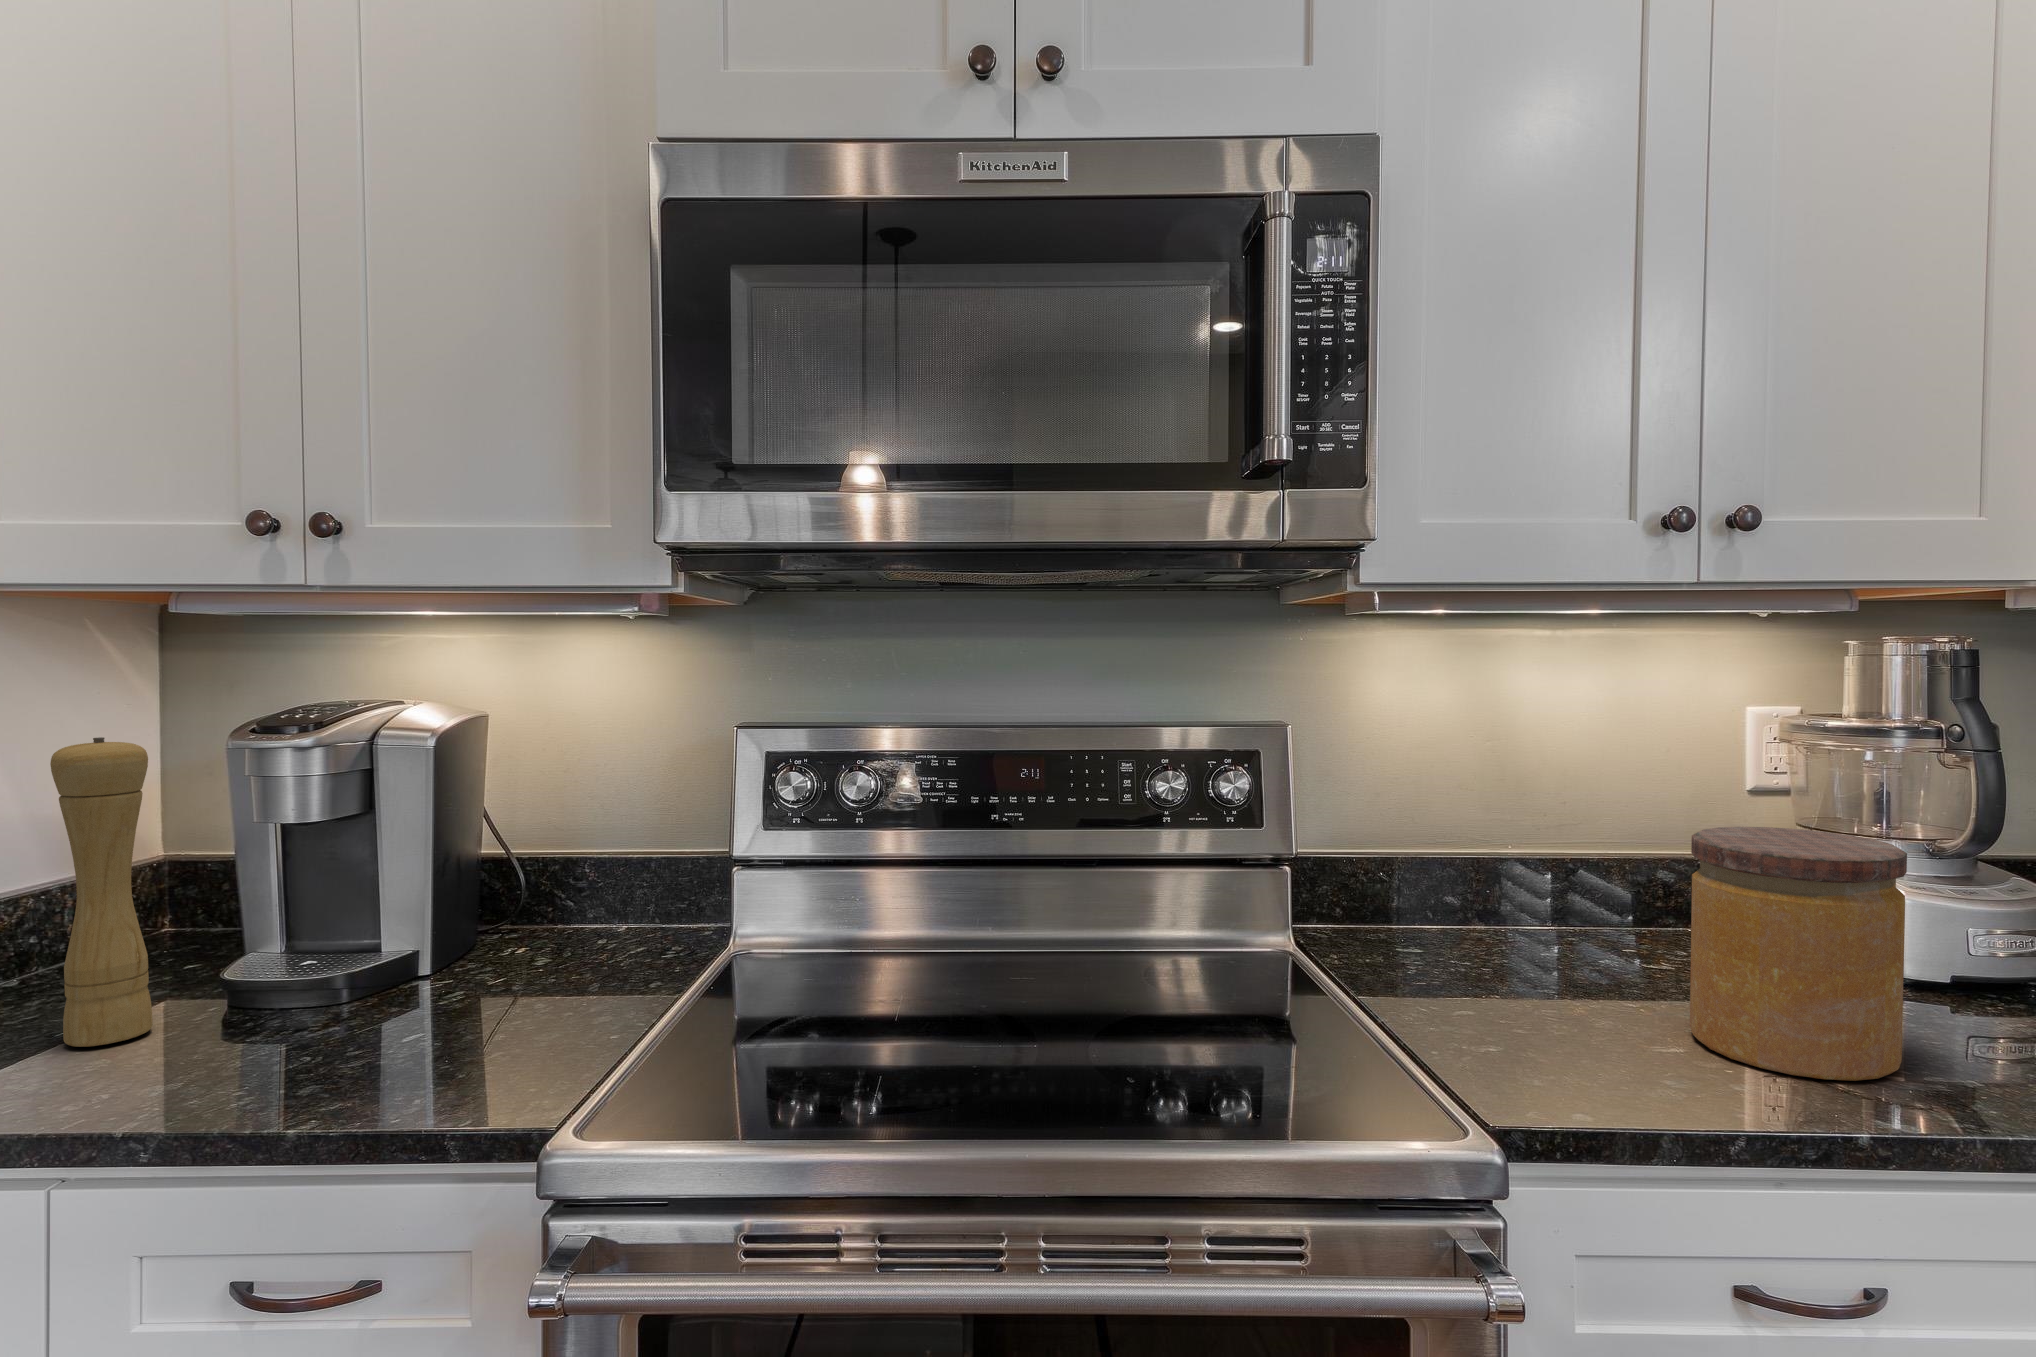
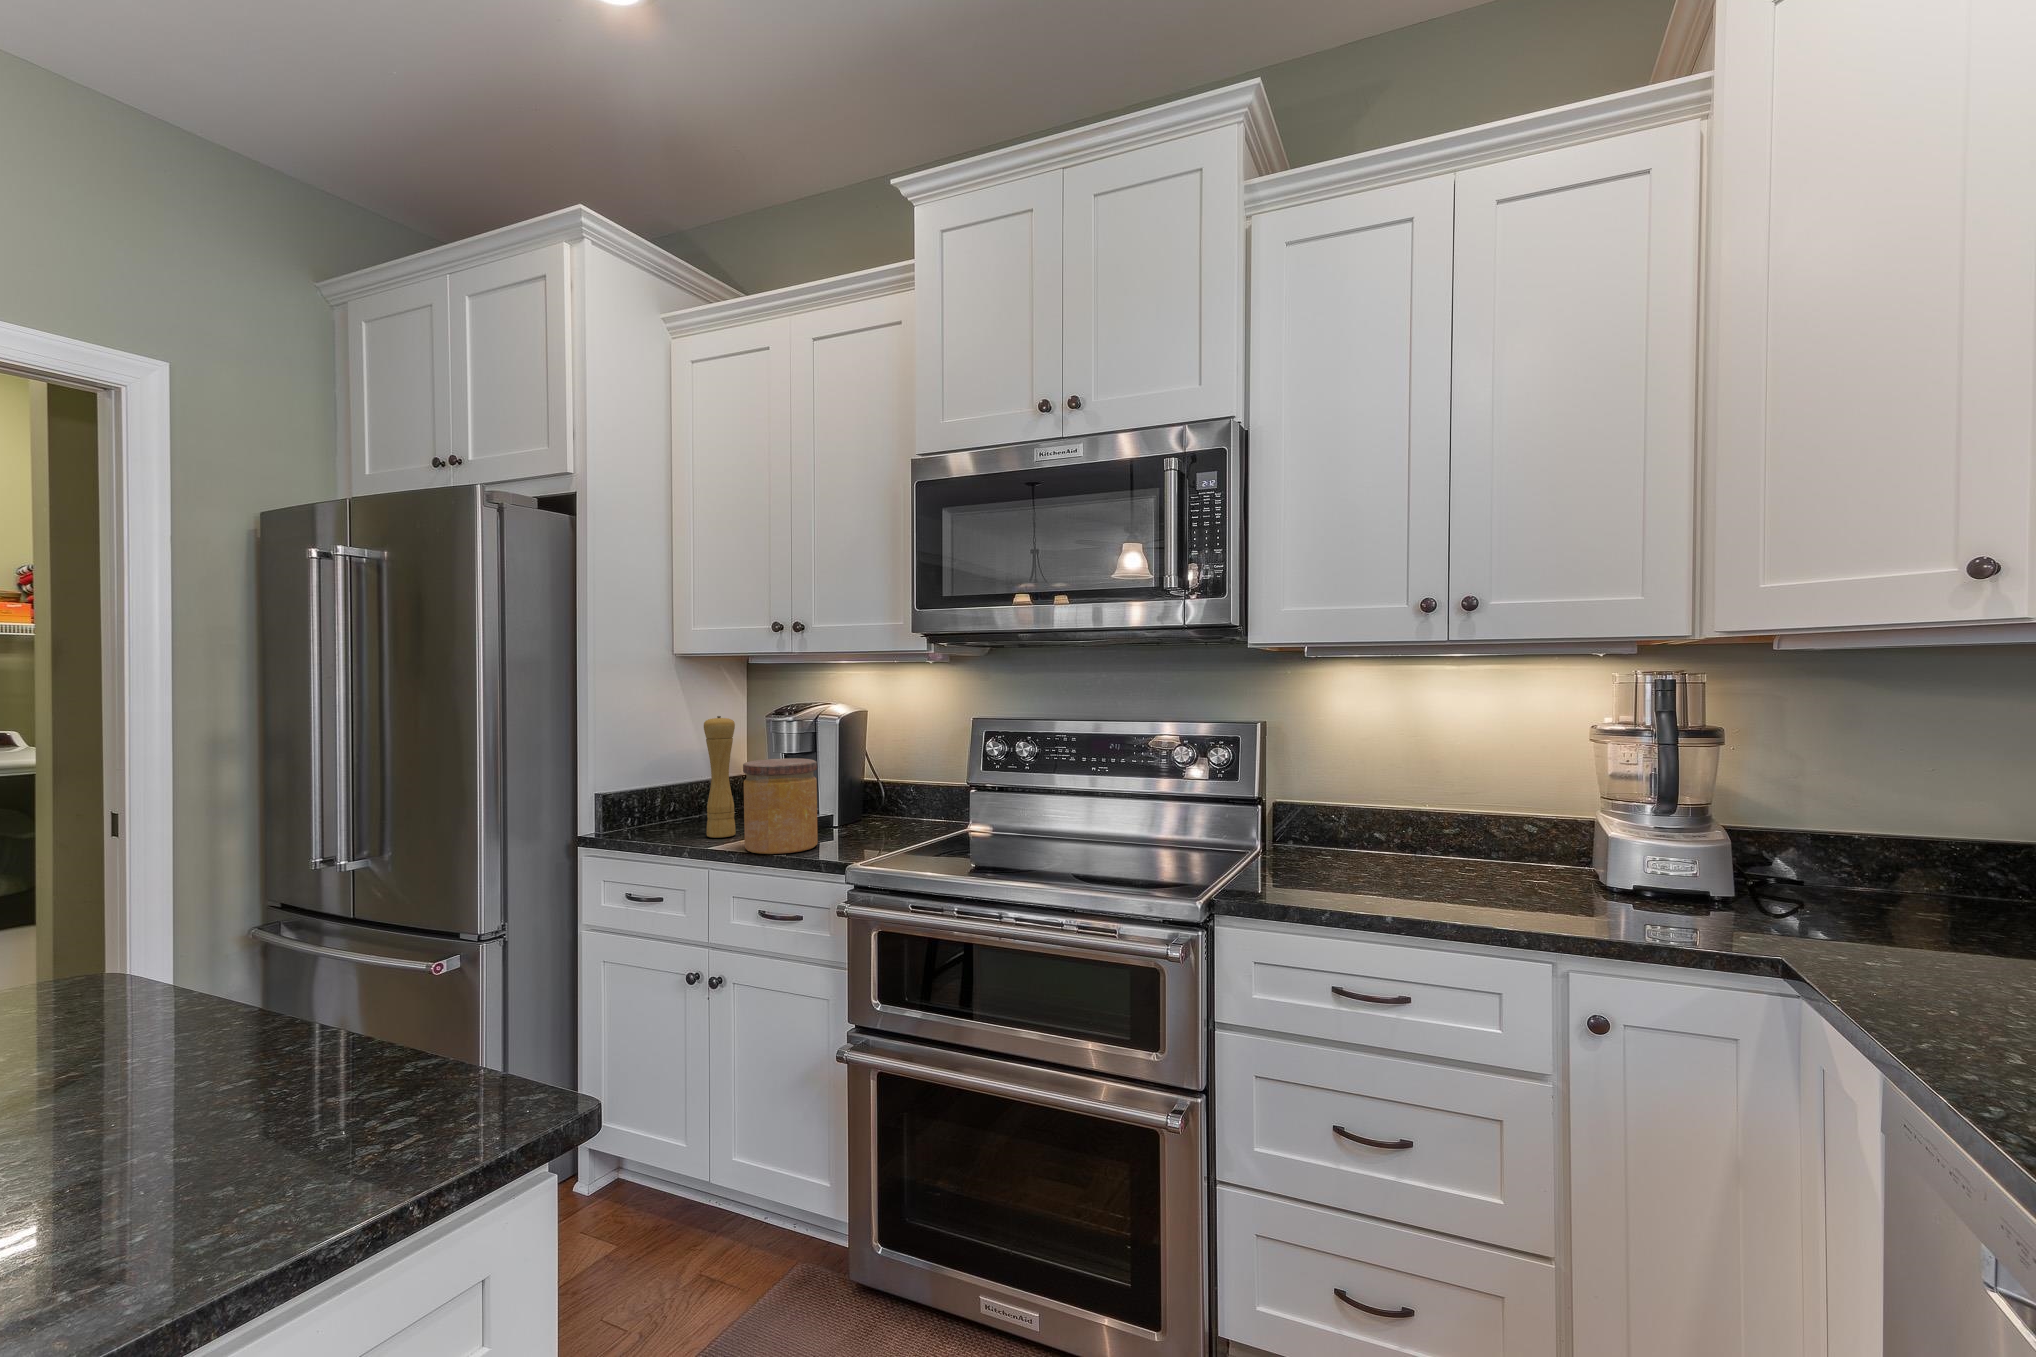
jar: present [1690,827,1907,1081] -> present [743,758,818,854]

